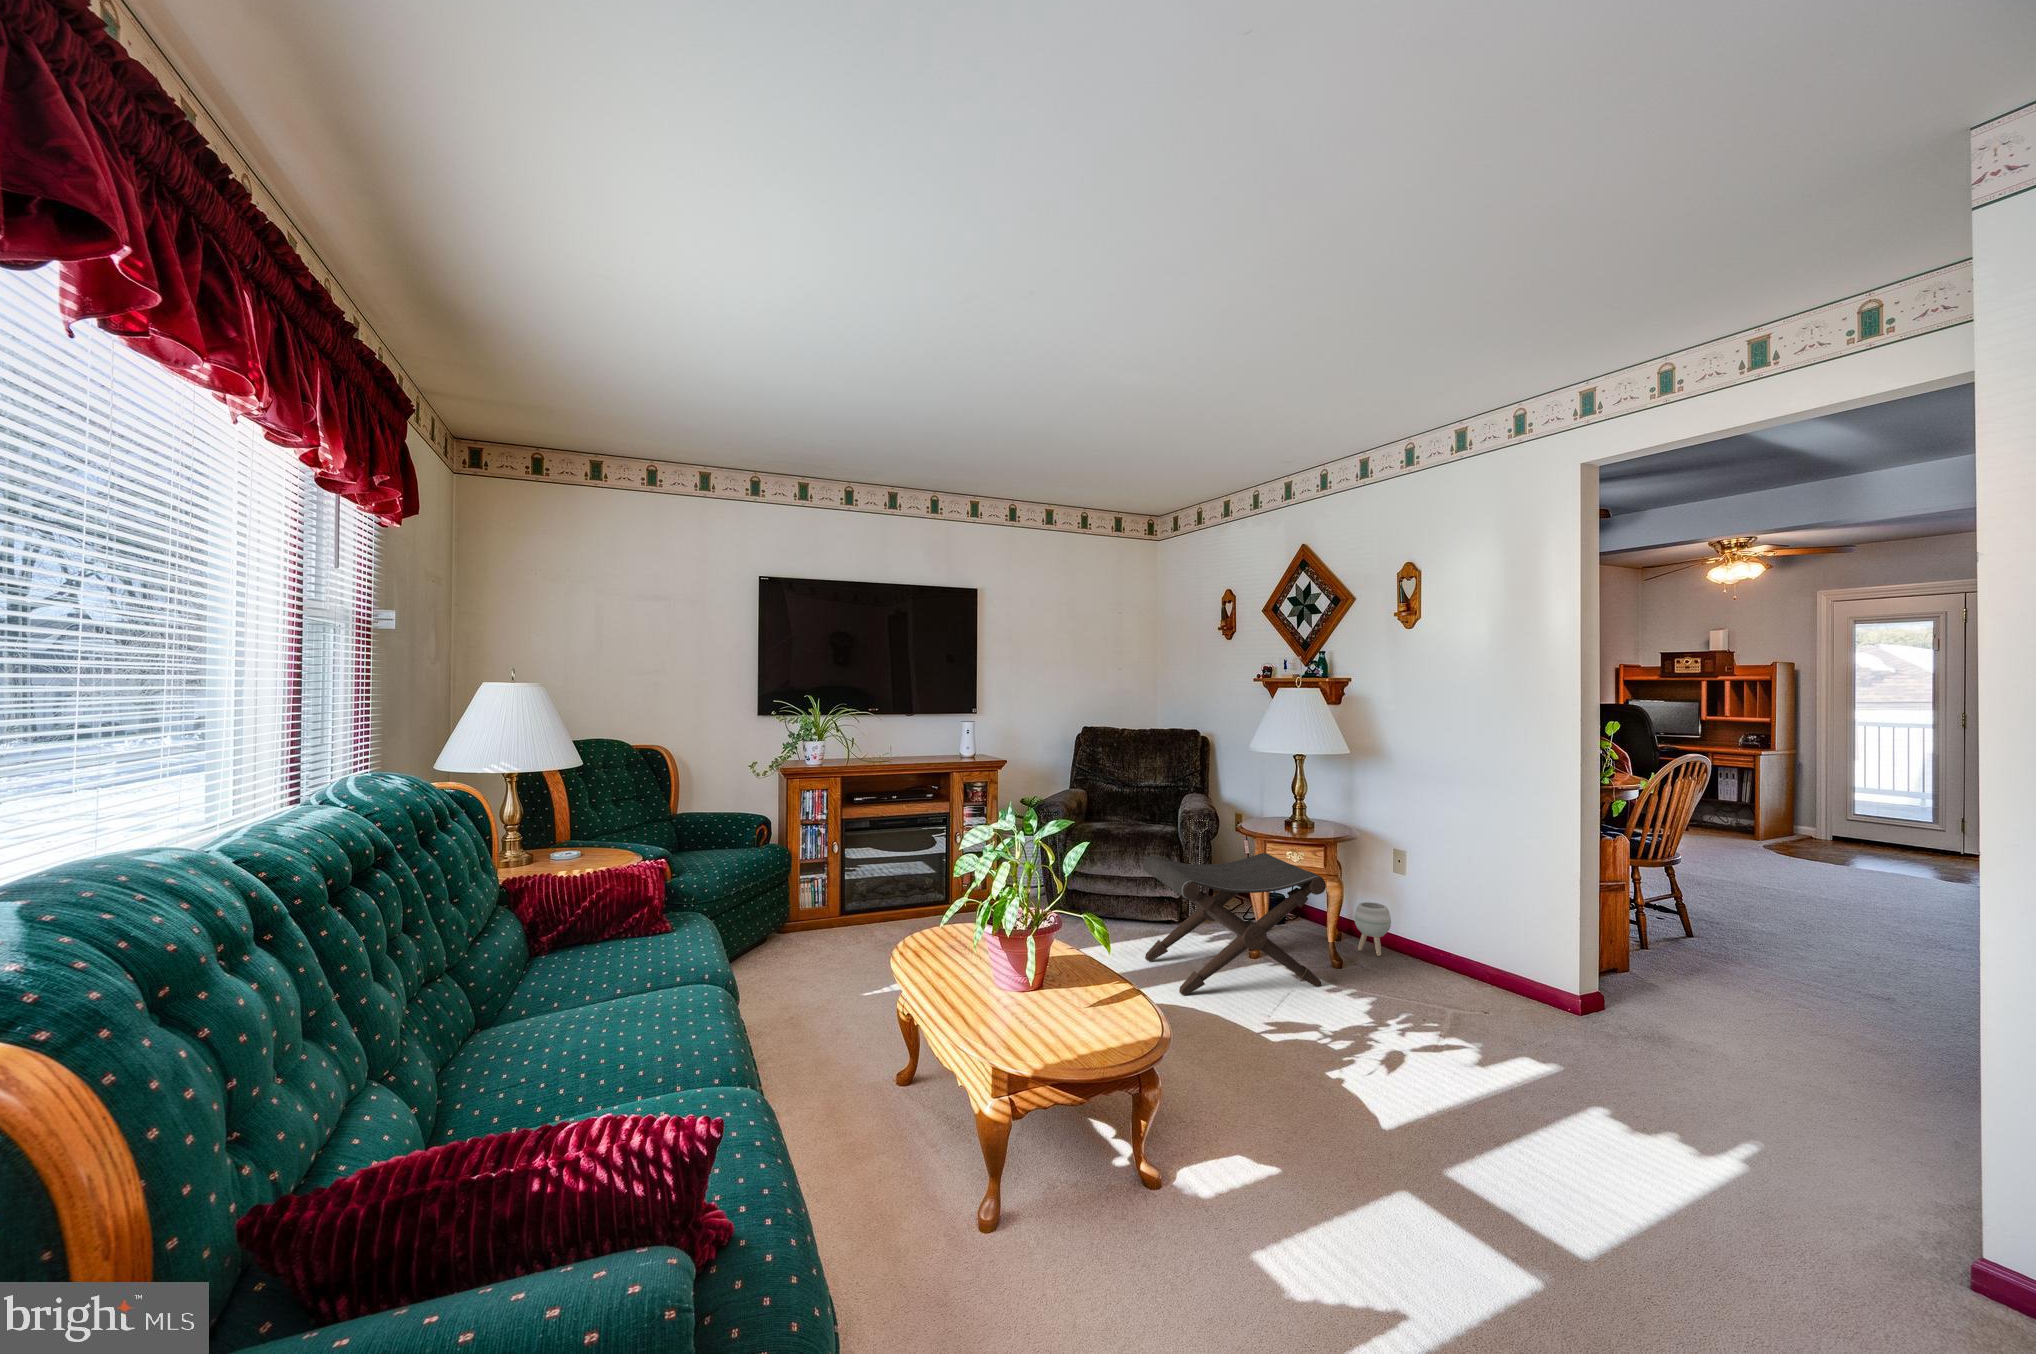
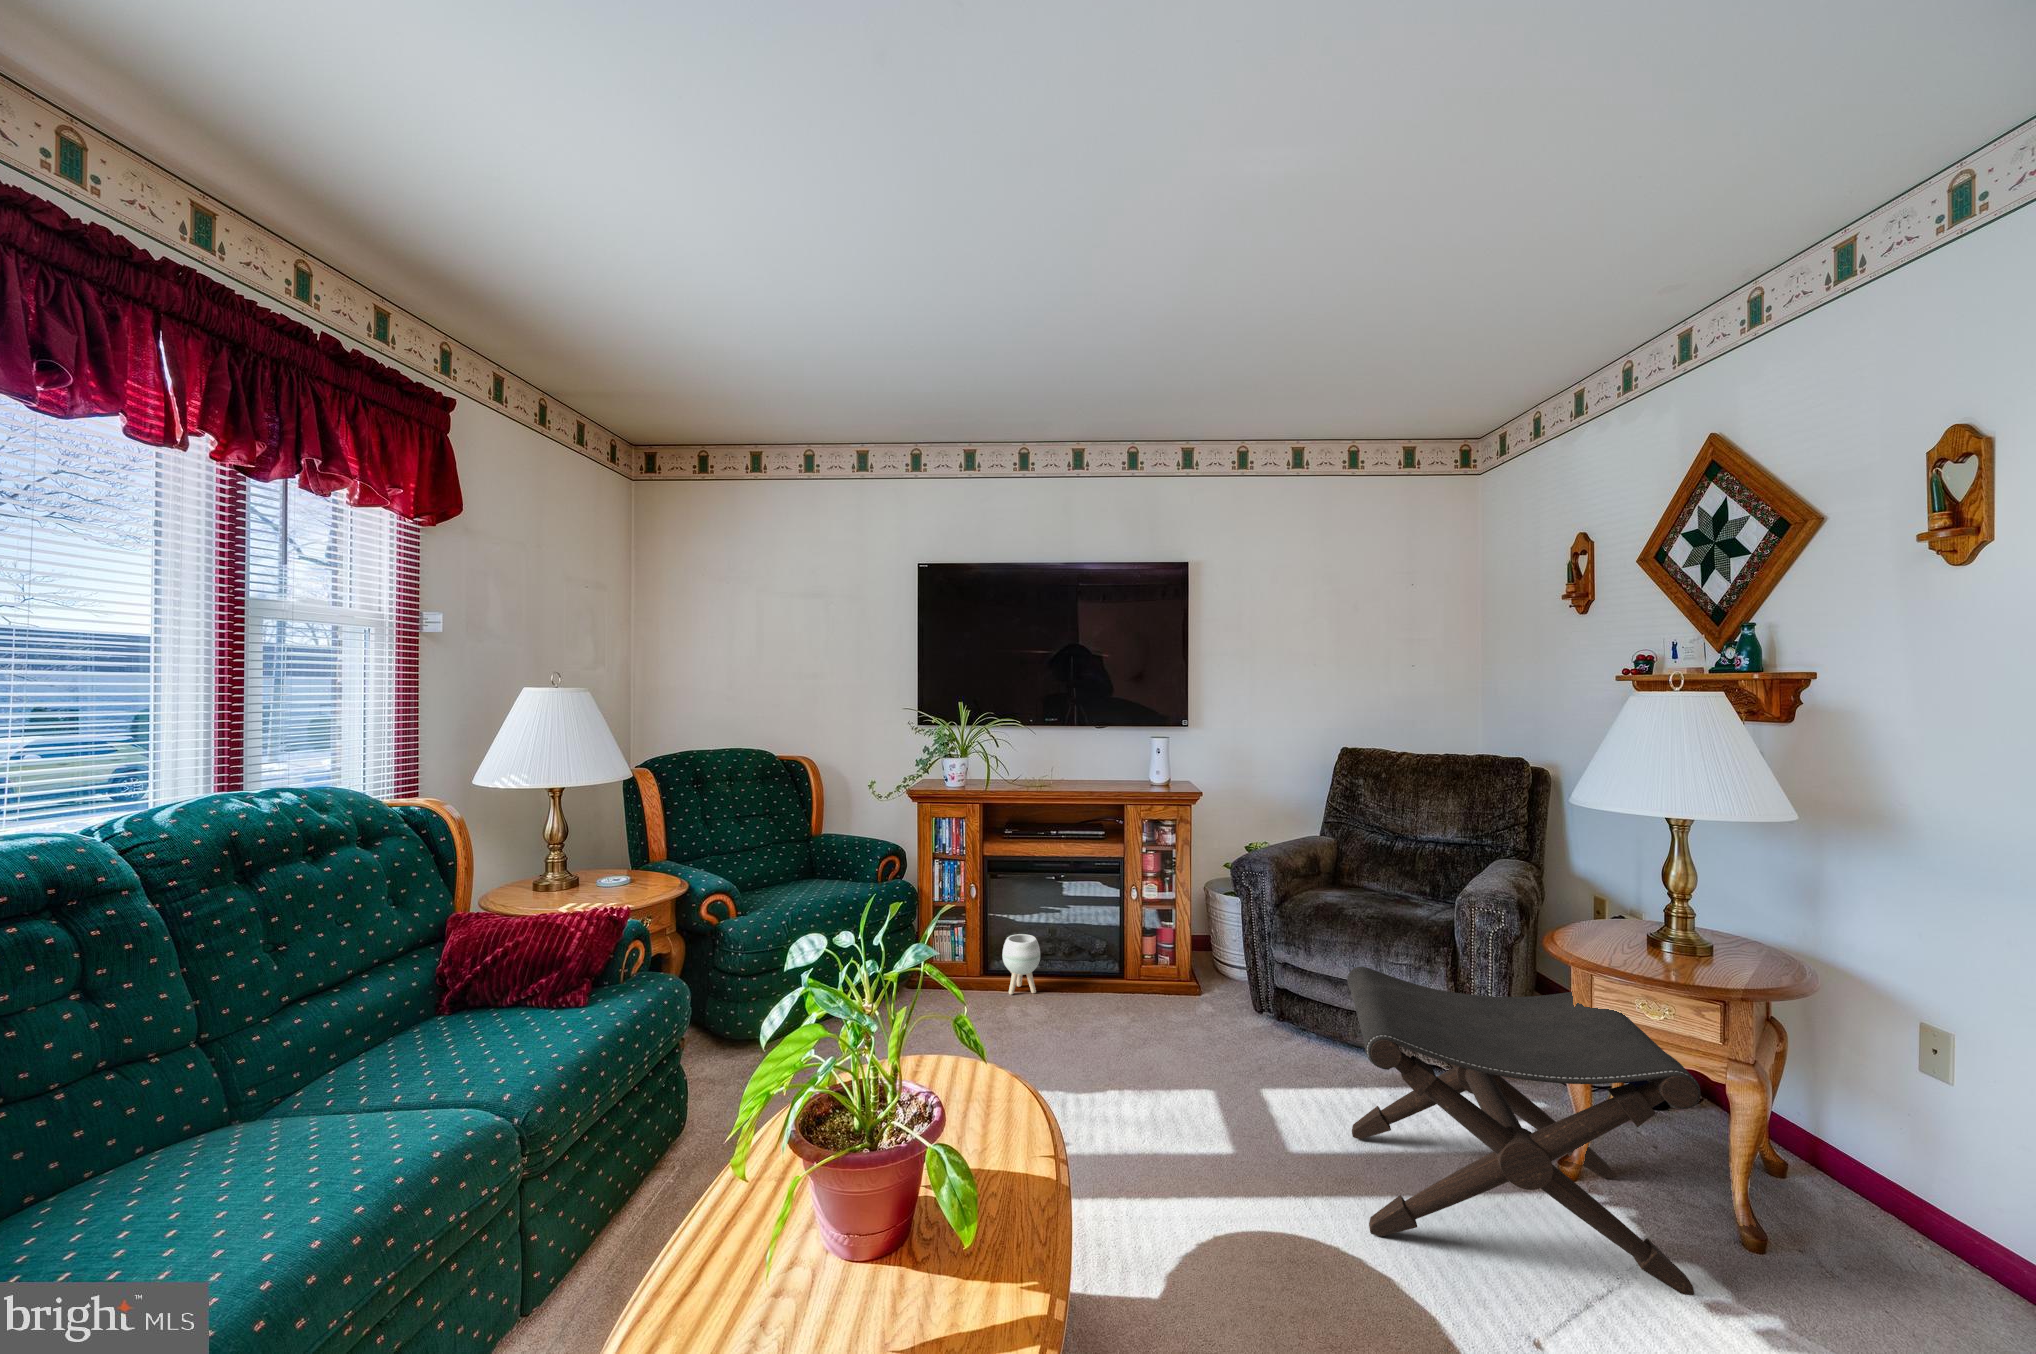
planter: present [1355,902,1391,956] -> present [1002,934,1040,995]

